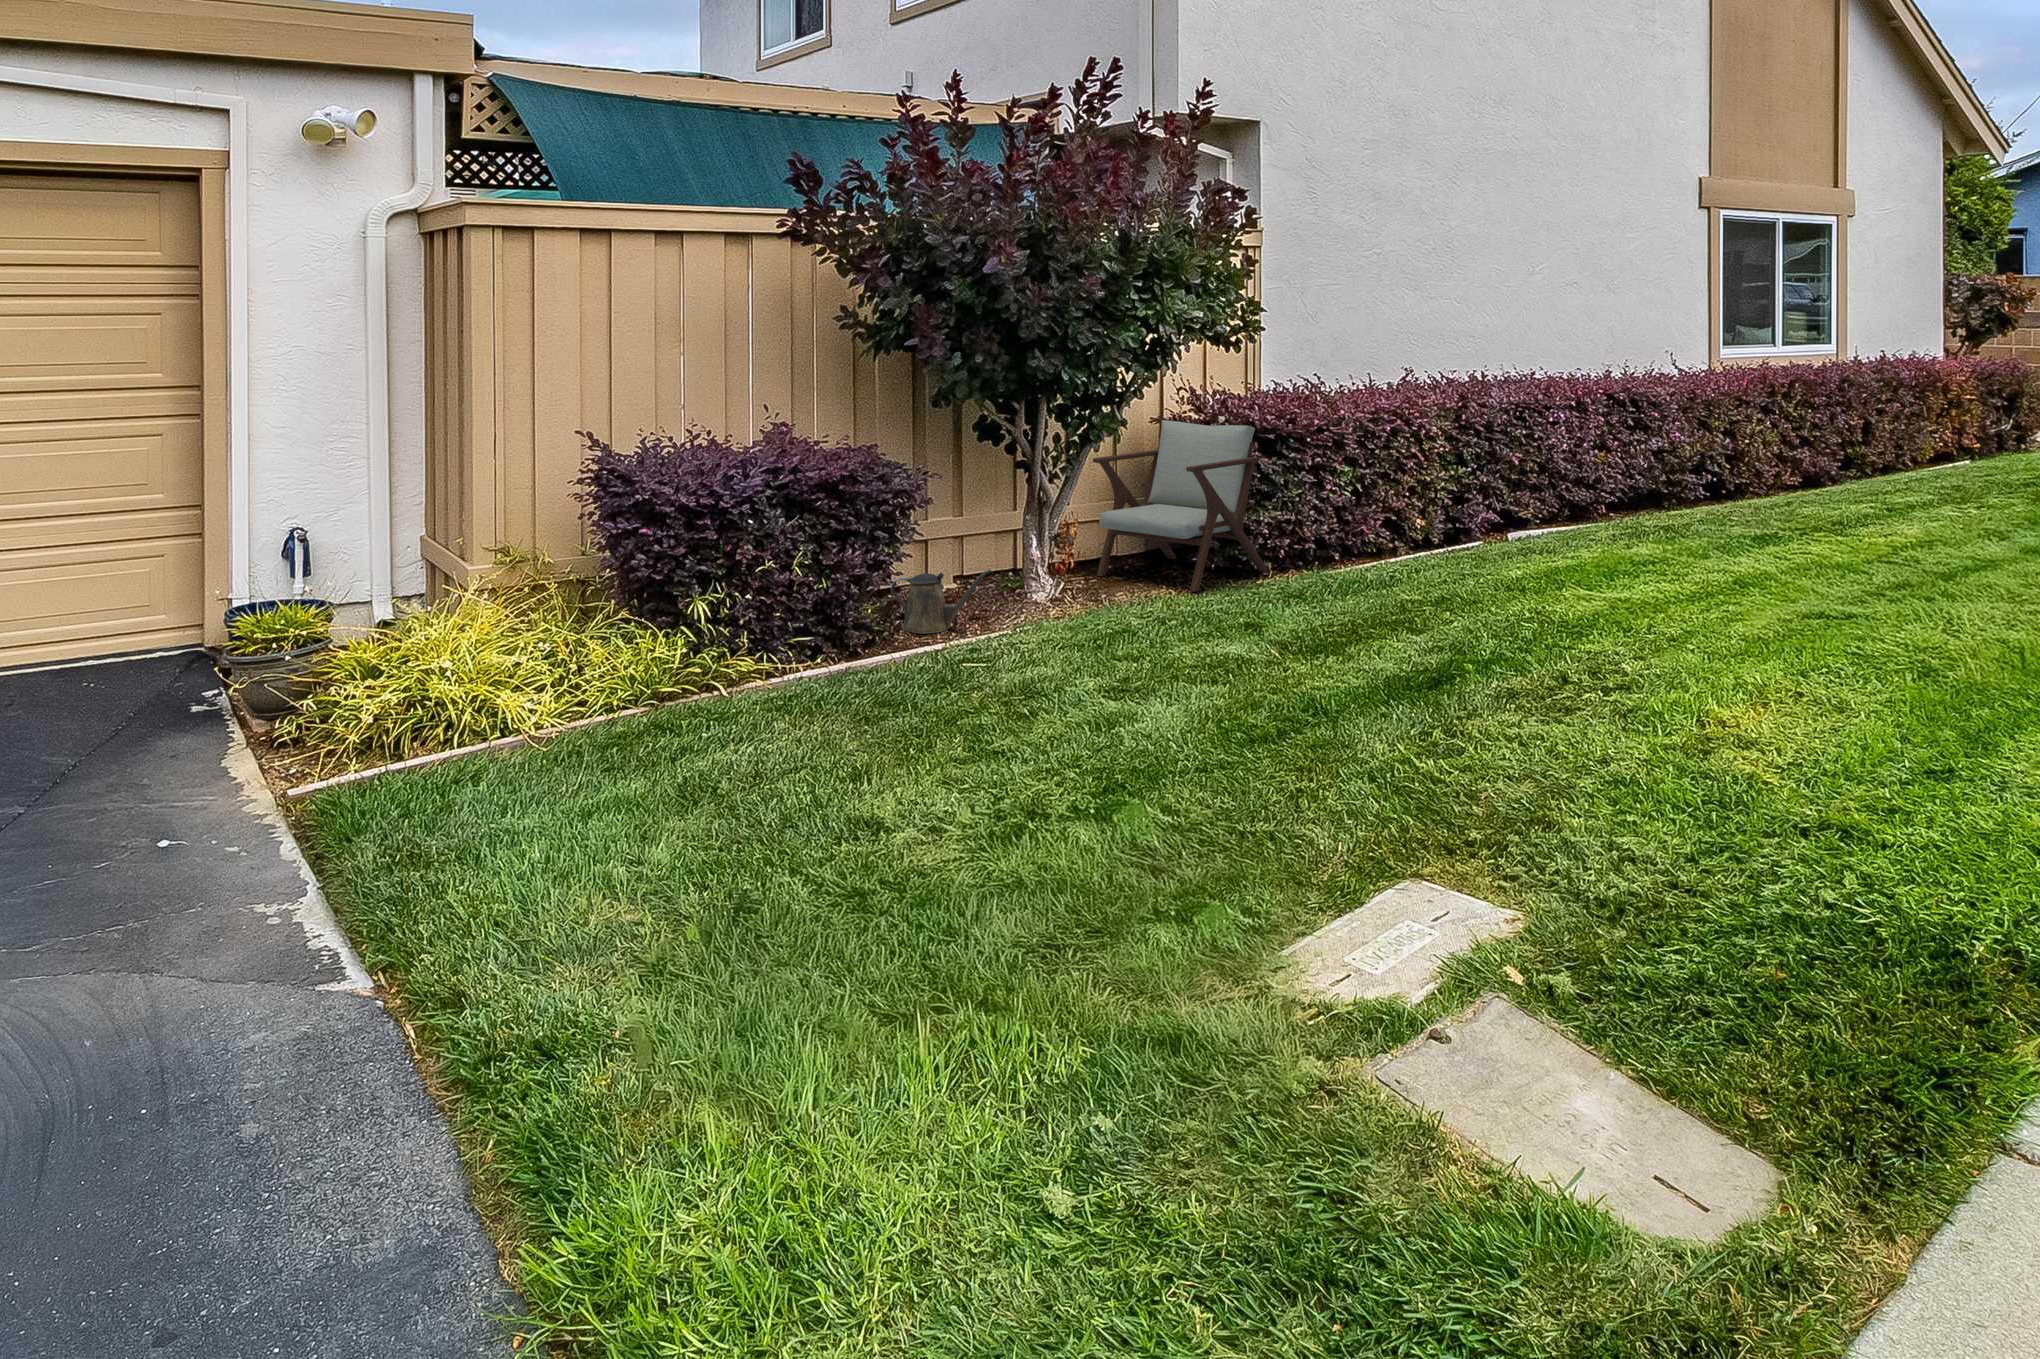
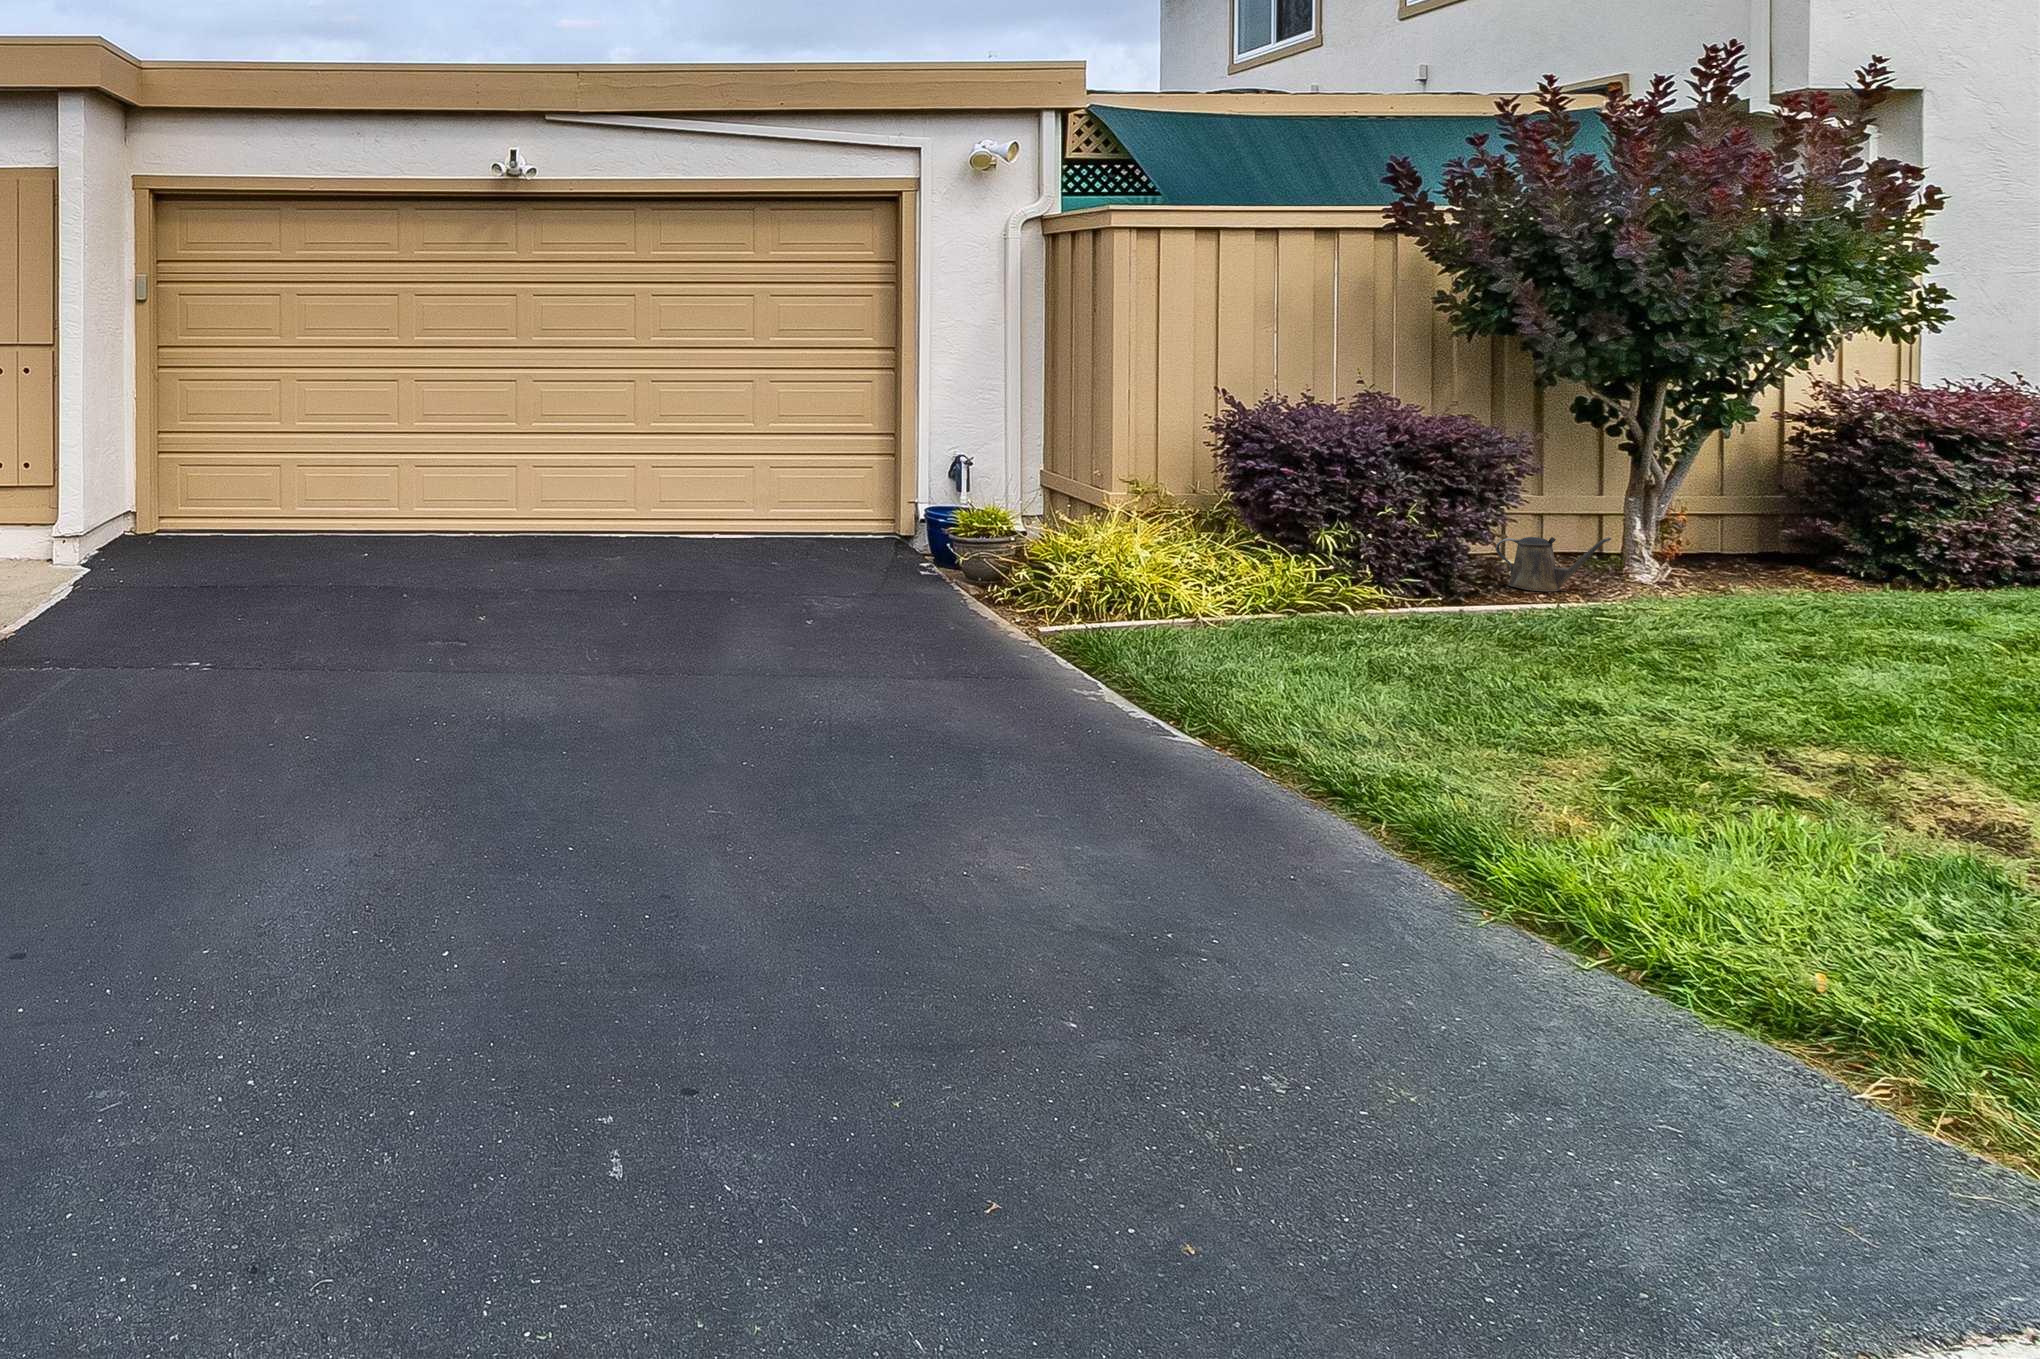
lounge chair: present [1093,420,1269,592] -> none [1710,414,1949,589]

